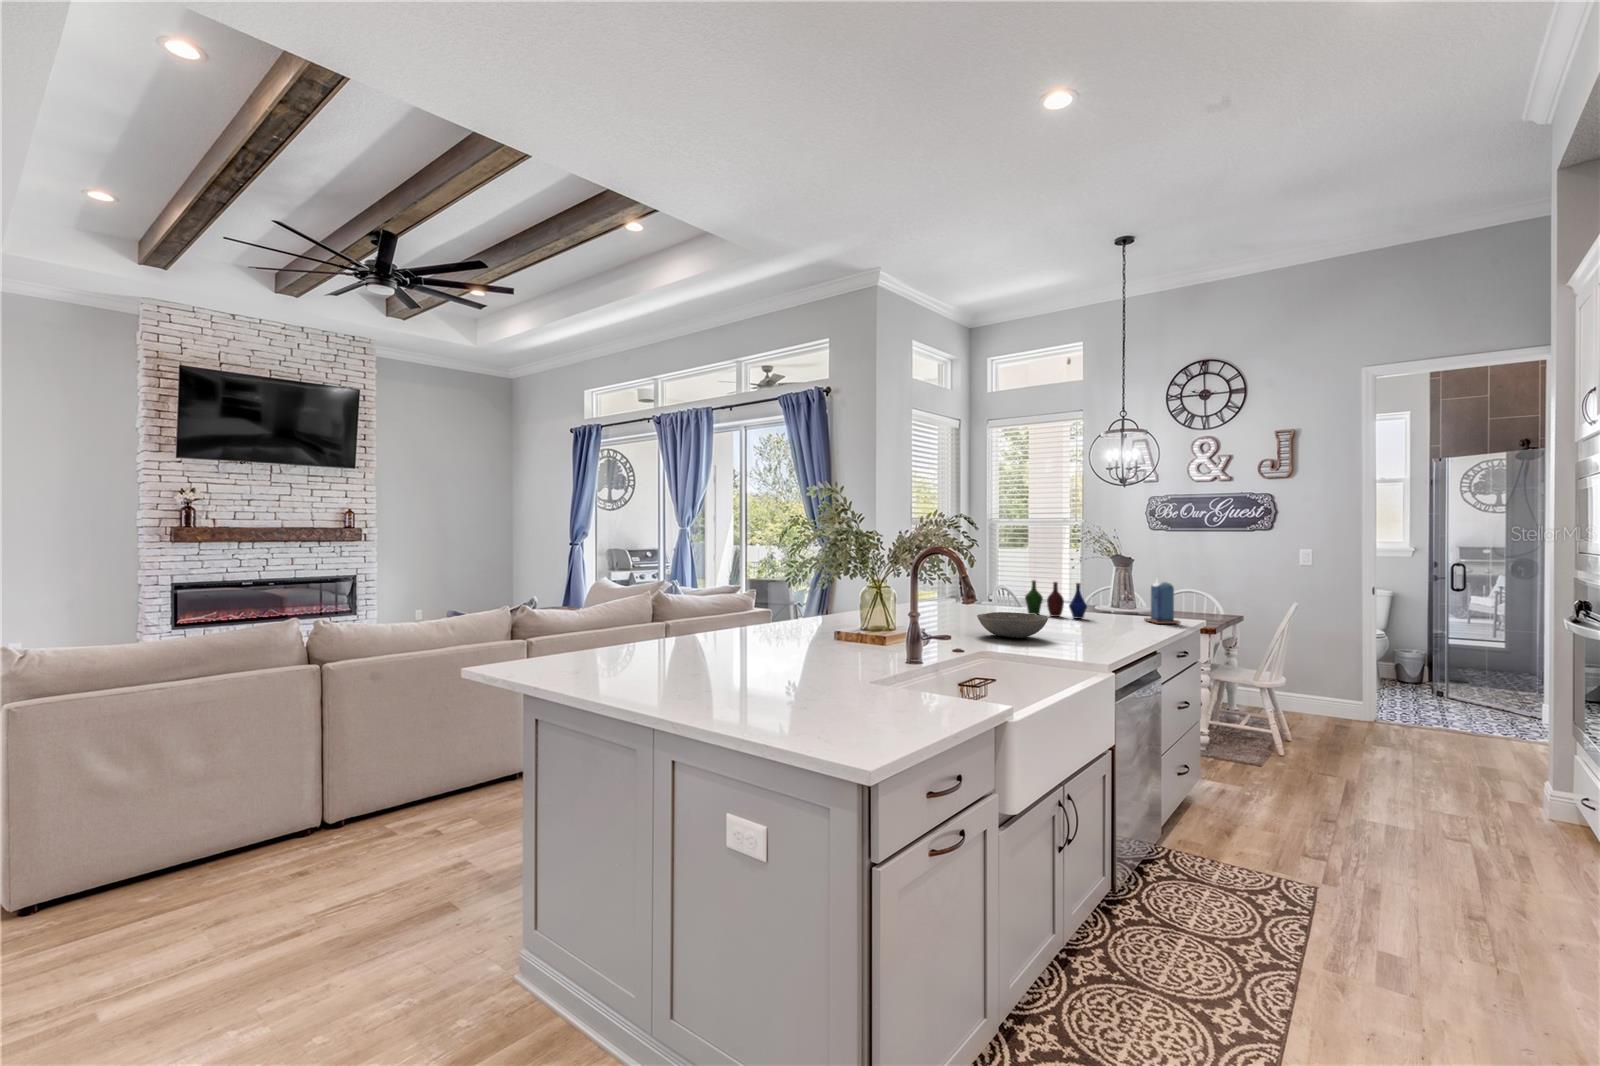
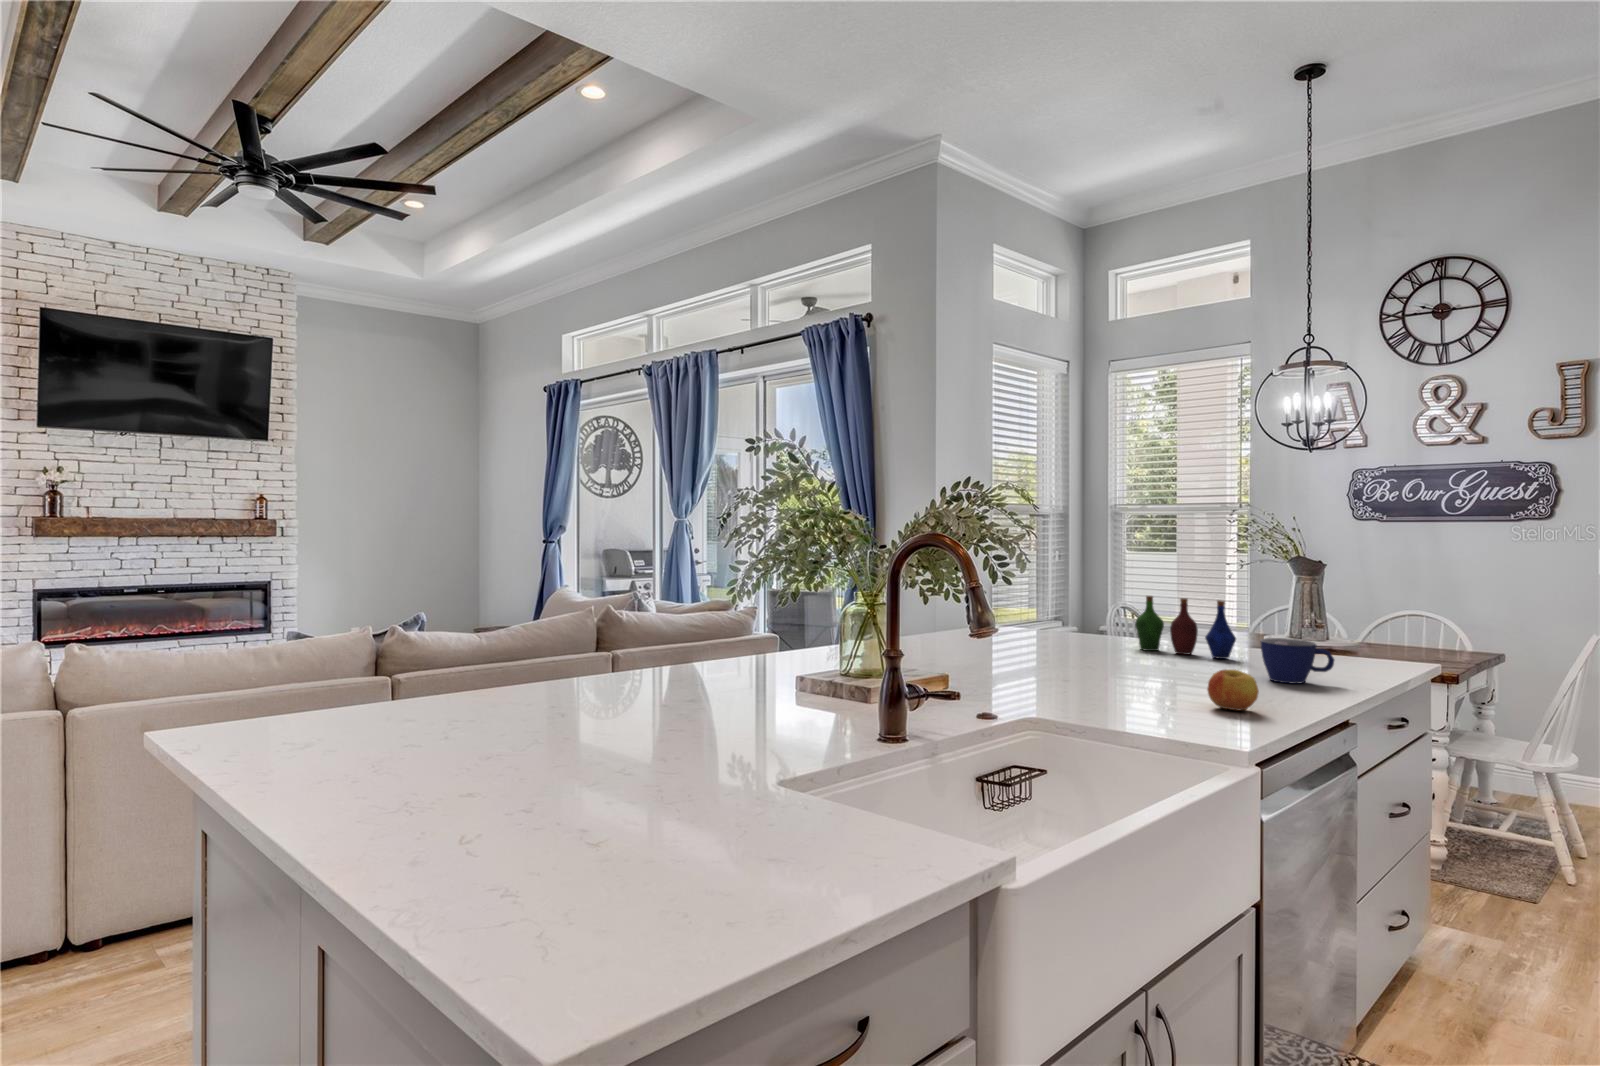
candle: present [1144,580,1181,624] -> none [1333,594,1396,670]
cup: none [1105,604,1147,631] -> present [1260,638,1334,684]
bowl: present [977,612,1048,638] -> none [1031,650,1152,696]
apple: none [1080,621,1109,644] -> present [1207,669,1259,710]

